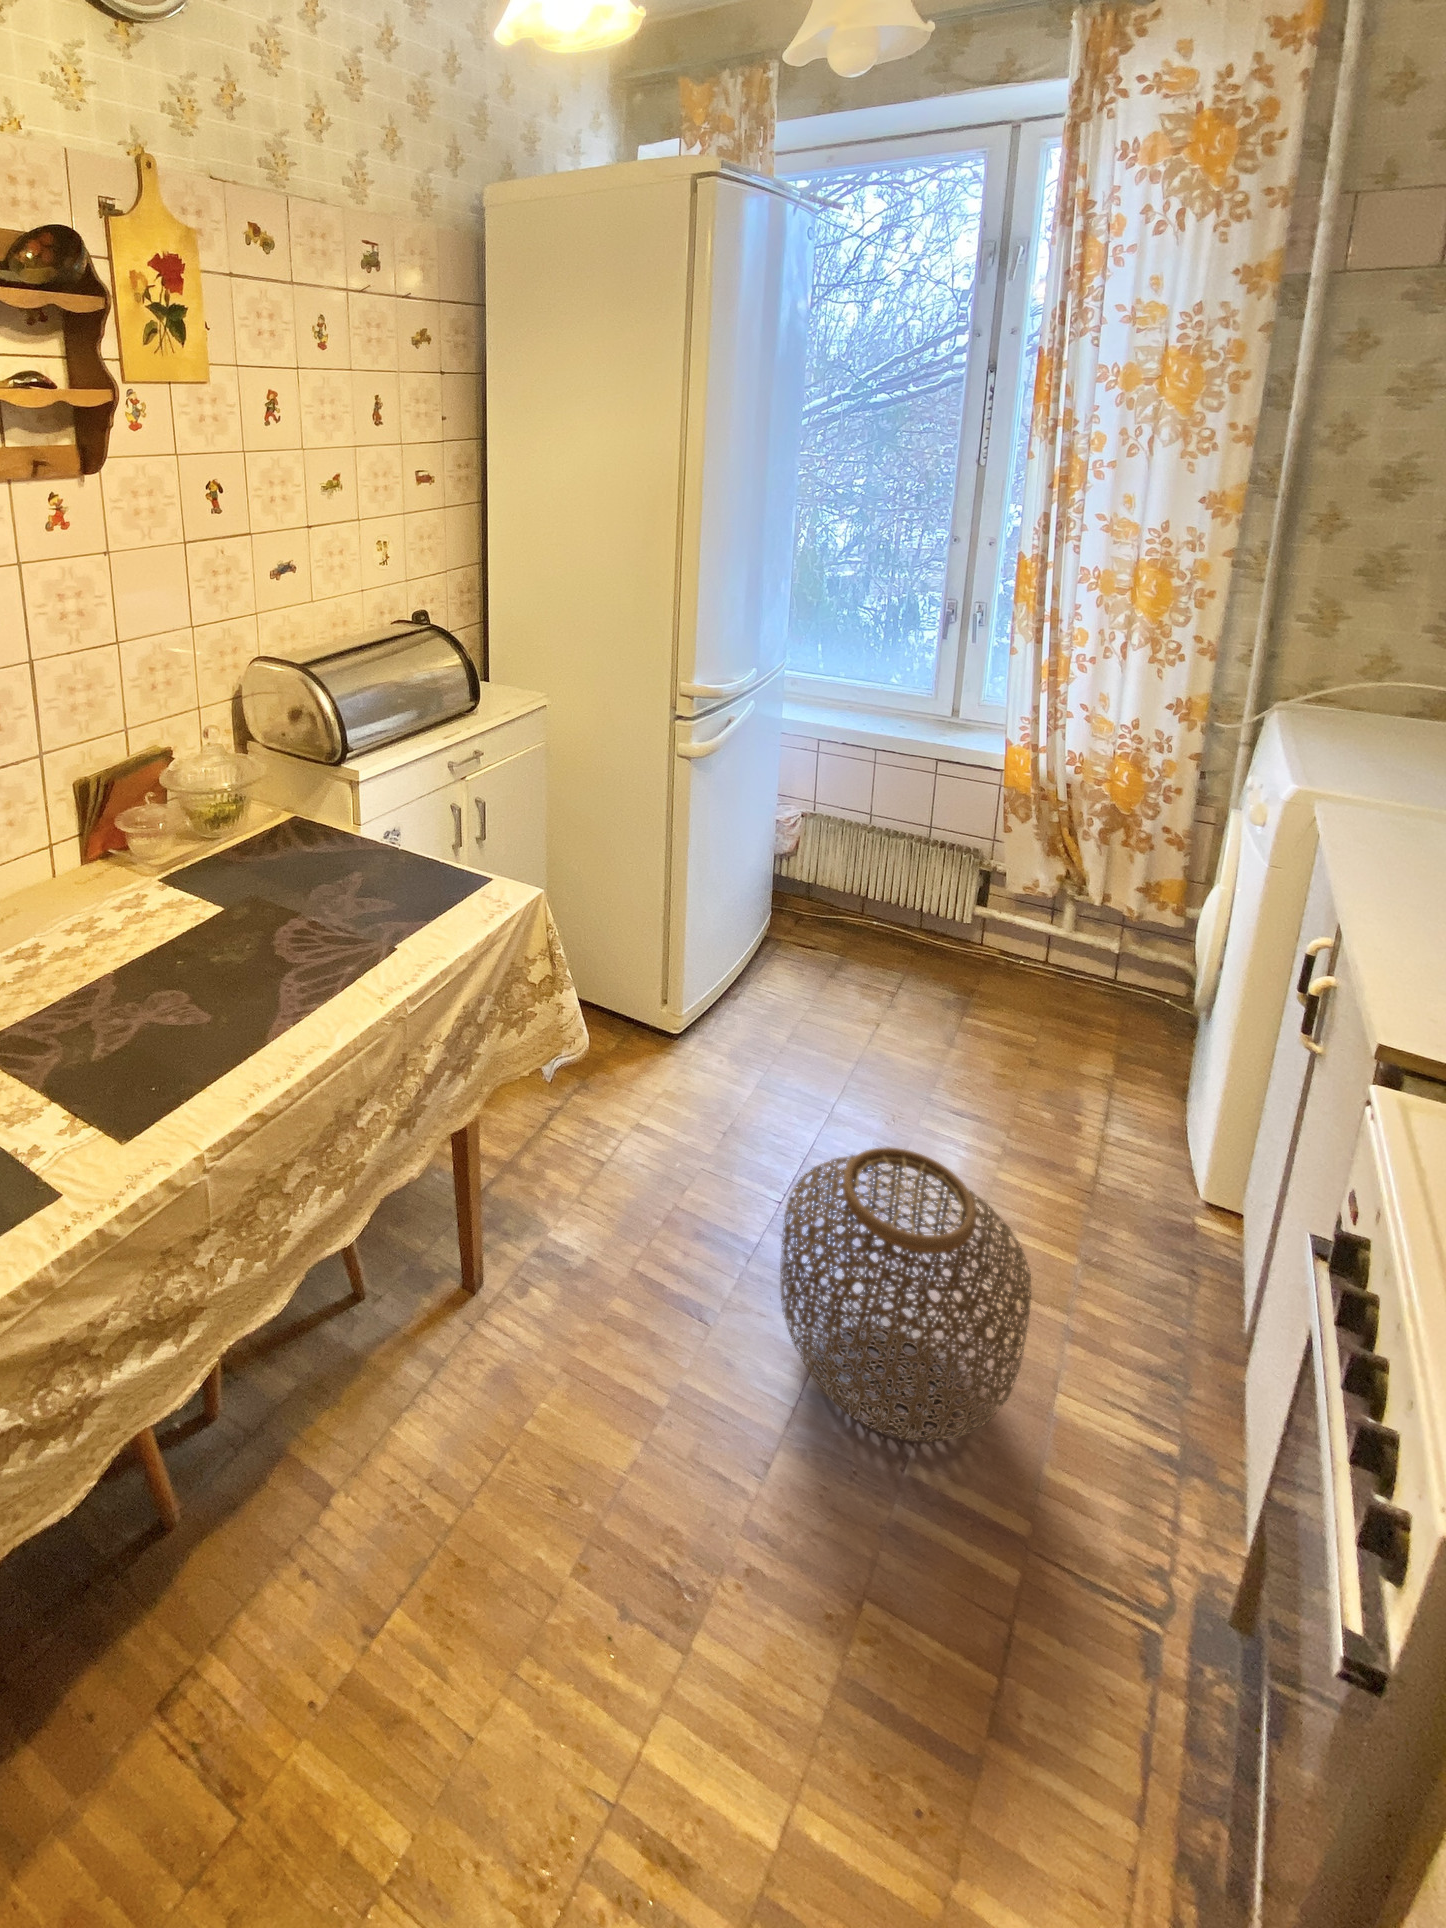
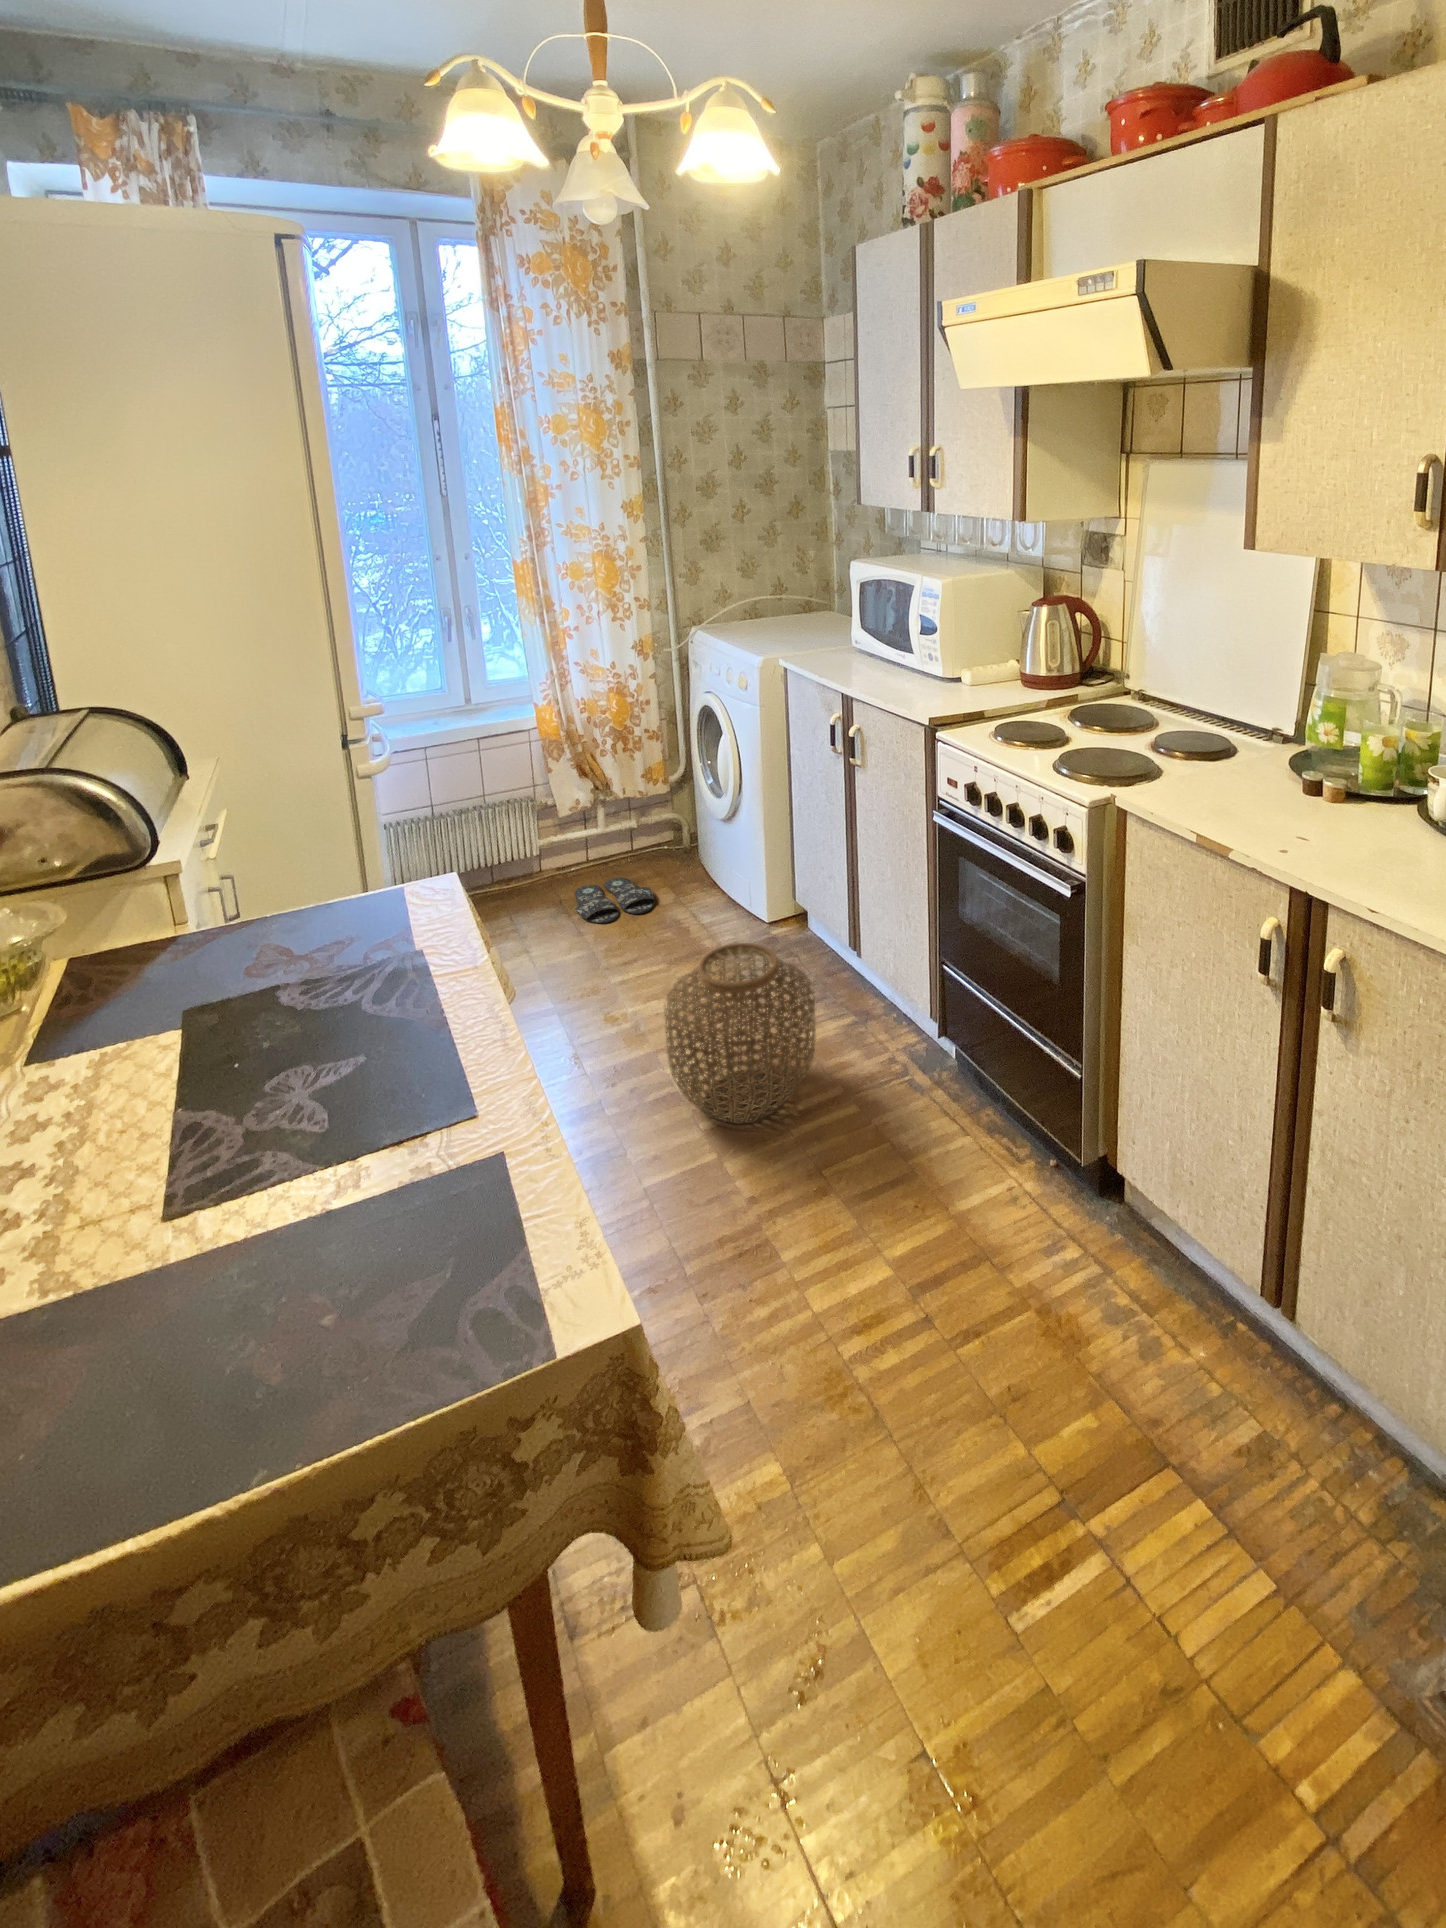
slippers: none [969,986,1087,1065] -> present [575,878,655,924]

